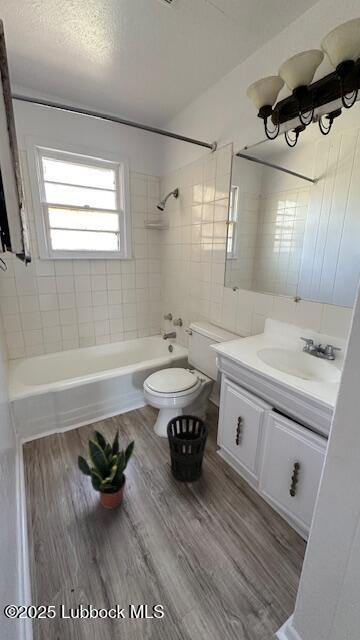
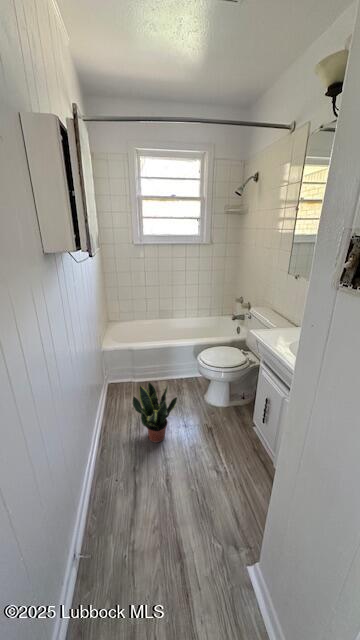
wastebasket: present [167,415,208,481] -> none [205,388,242,443]

